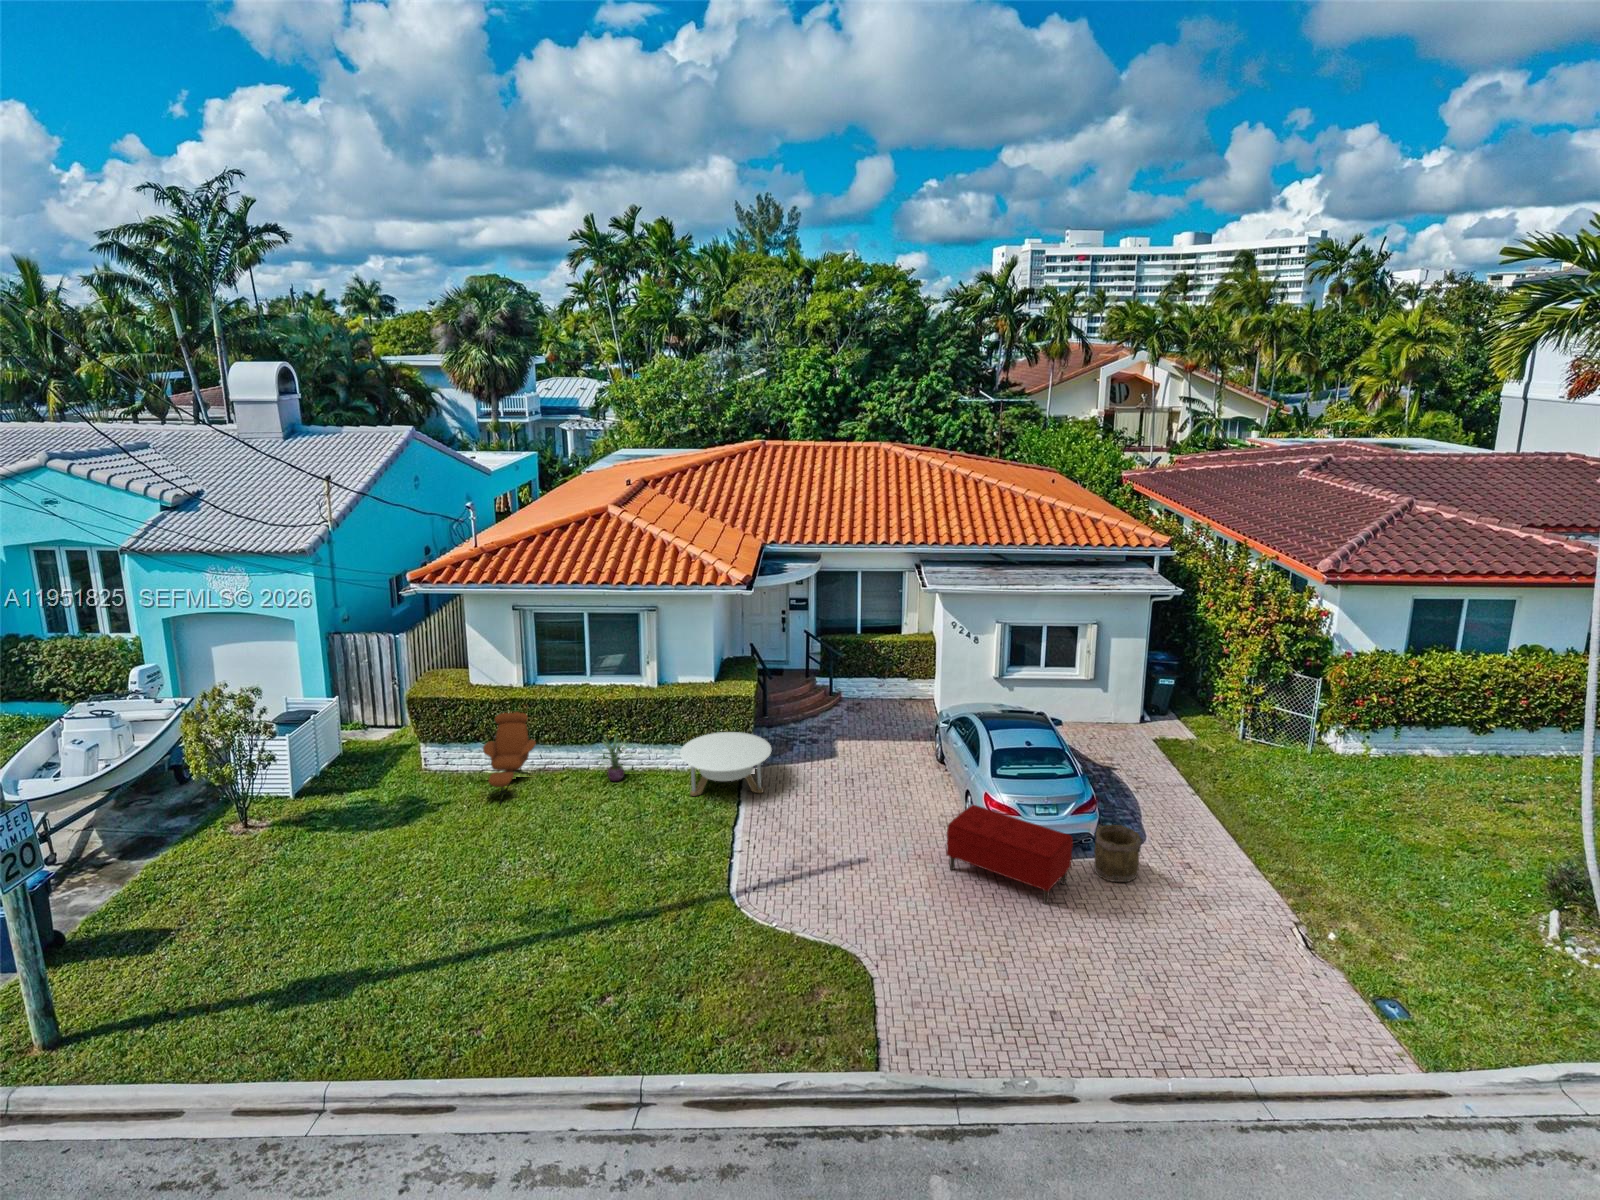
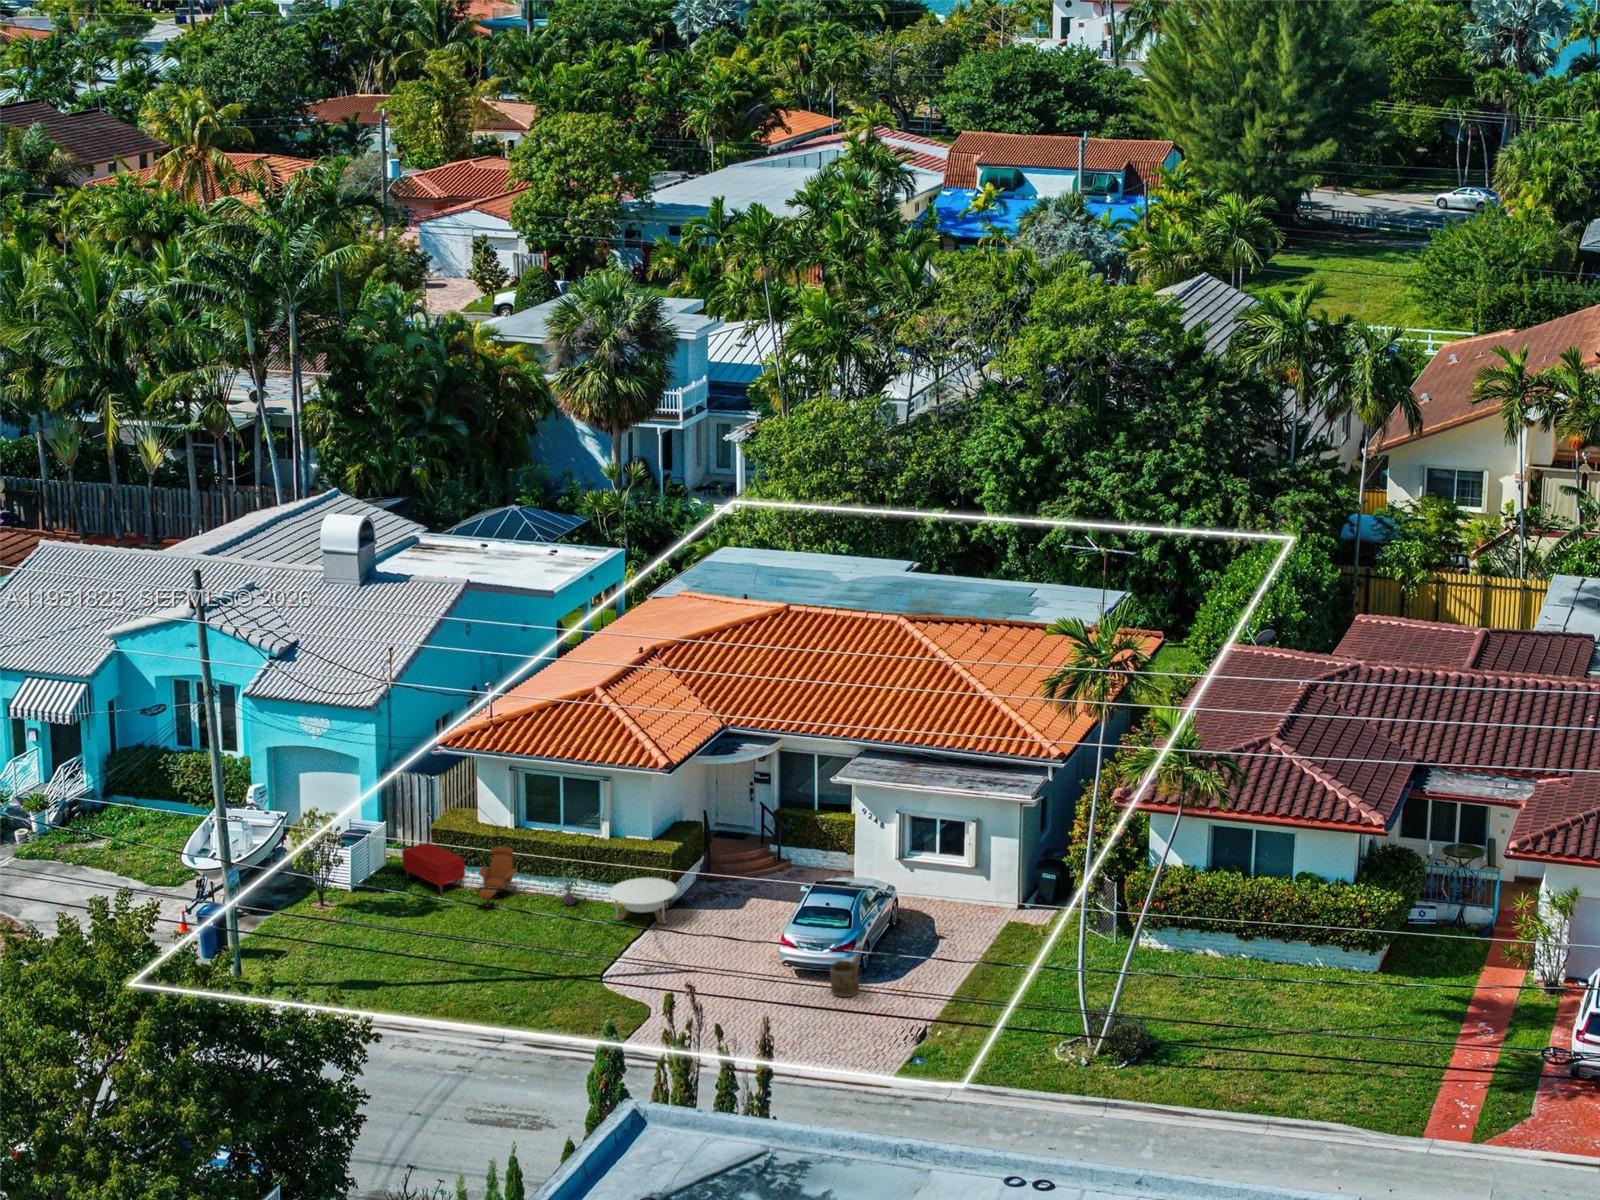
bench: present [946,805,1073,904] -> present [402,842,465,894]

